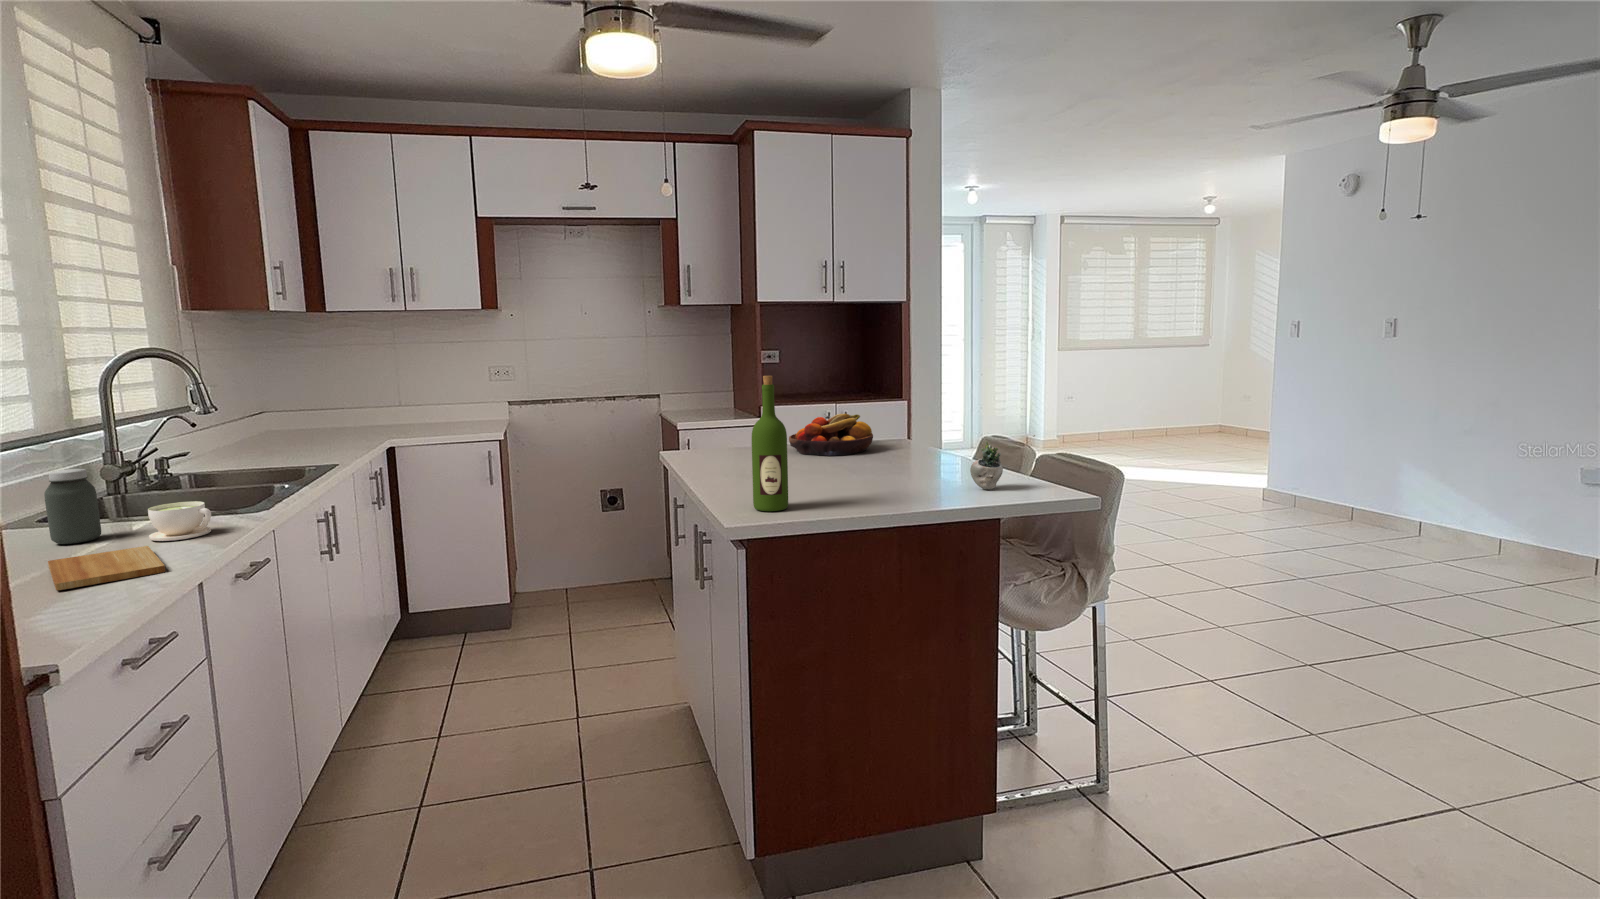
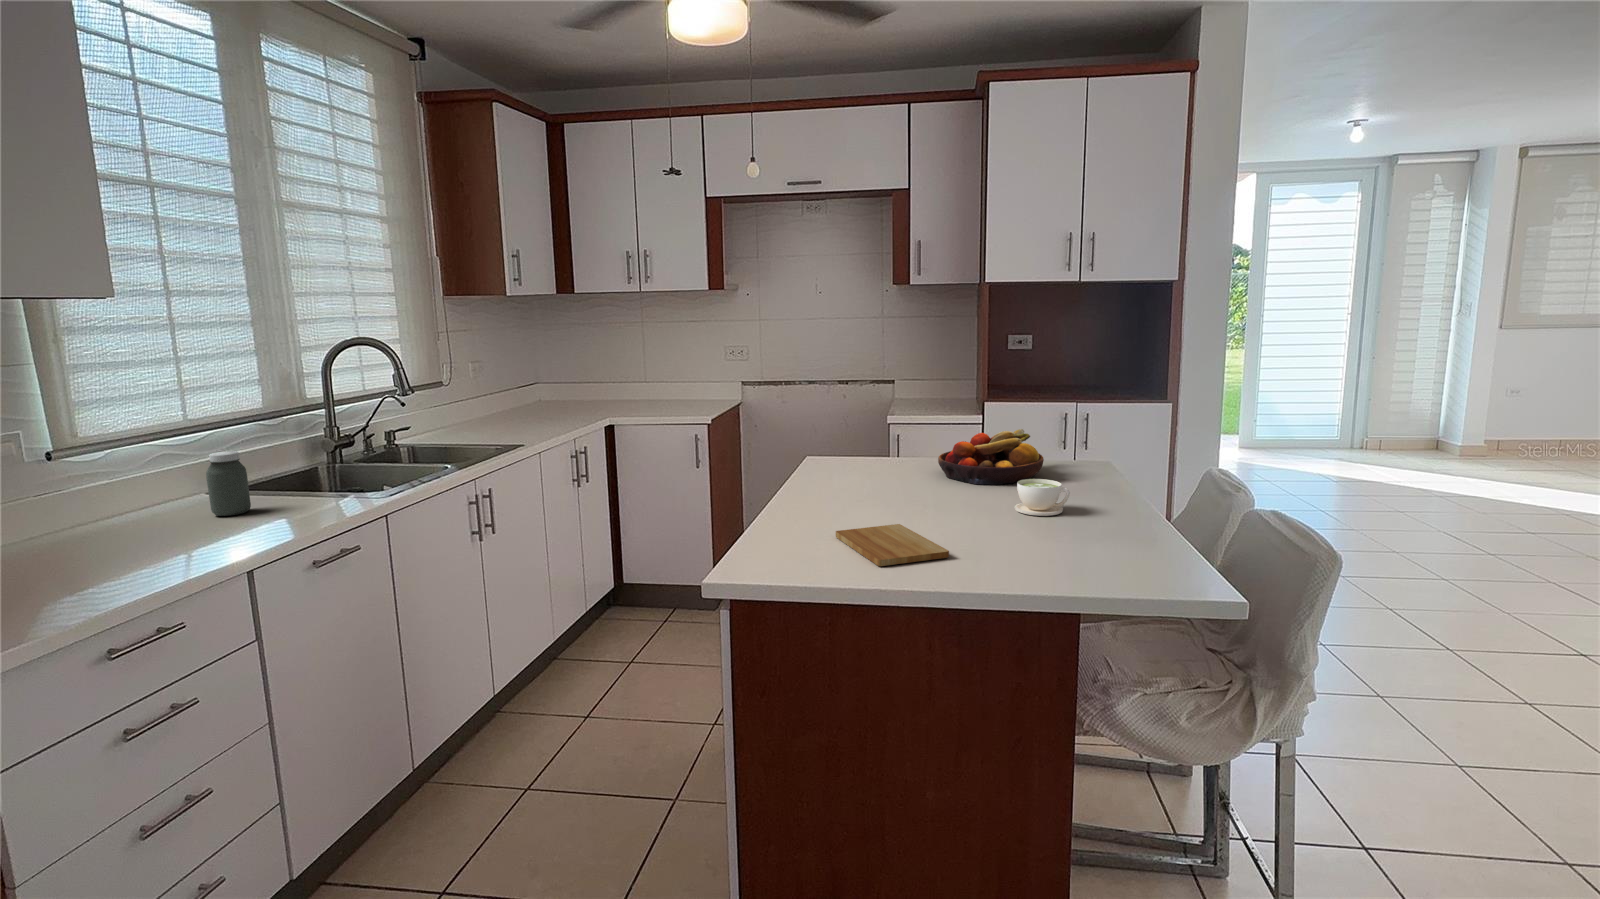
wine bottle: present [752,376,788,511] -> none [765,403,809,568]
succulent plant: present [970,435,1035,489] -> none [1077,501,1179,570]
coffee cup: present [148,501,211,541] -> present [1015,479,1070,516]
cutting board: present [48,546,165,590] -> present [836,524,949,566]

